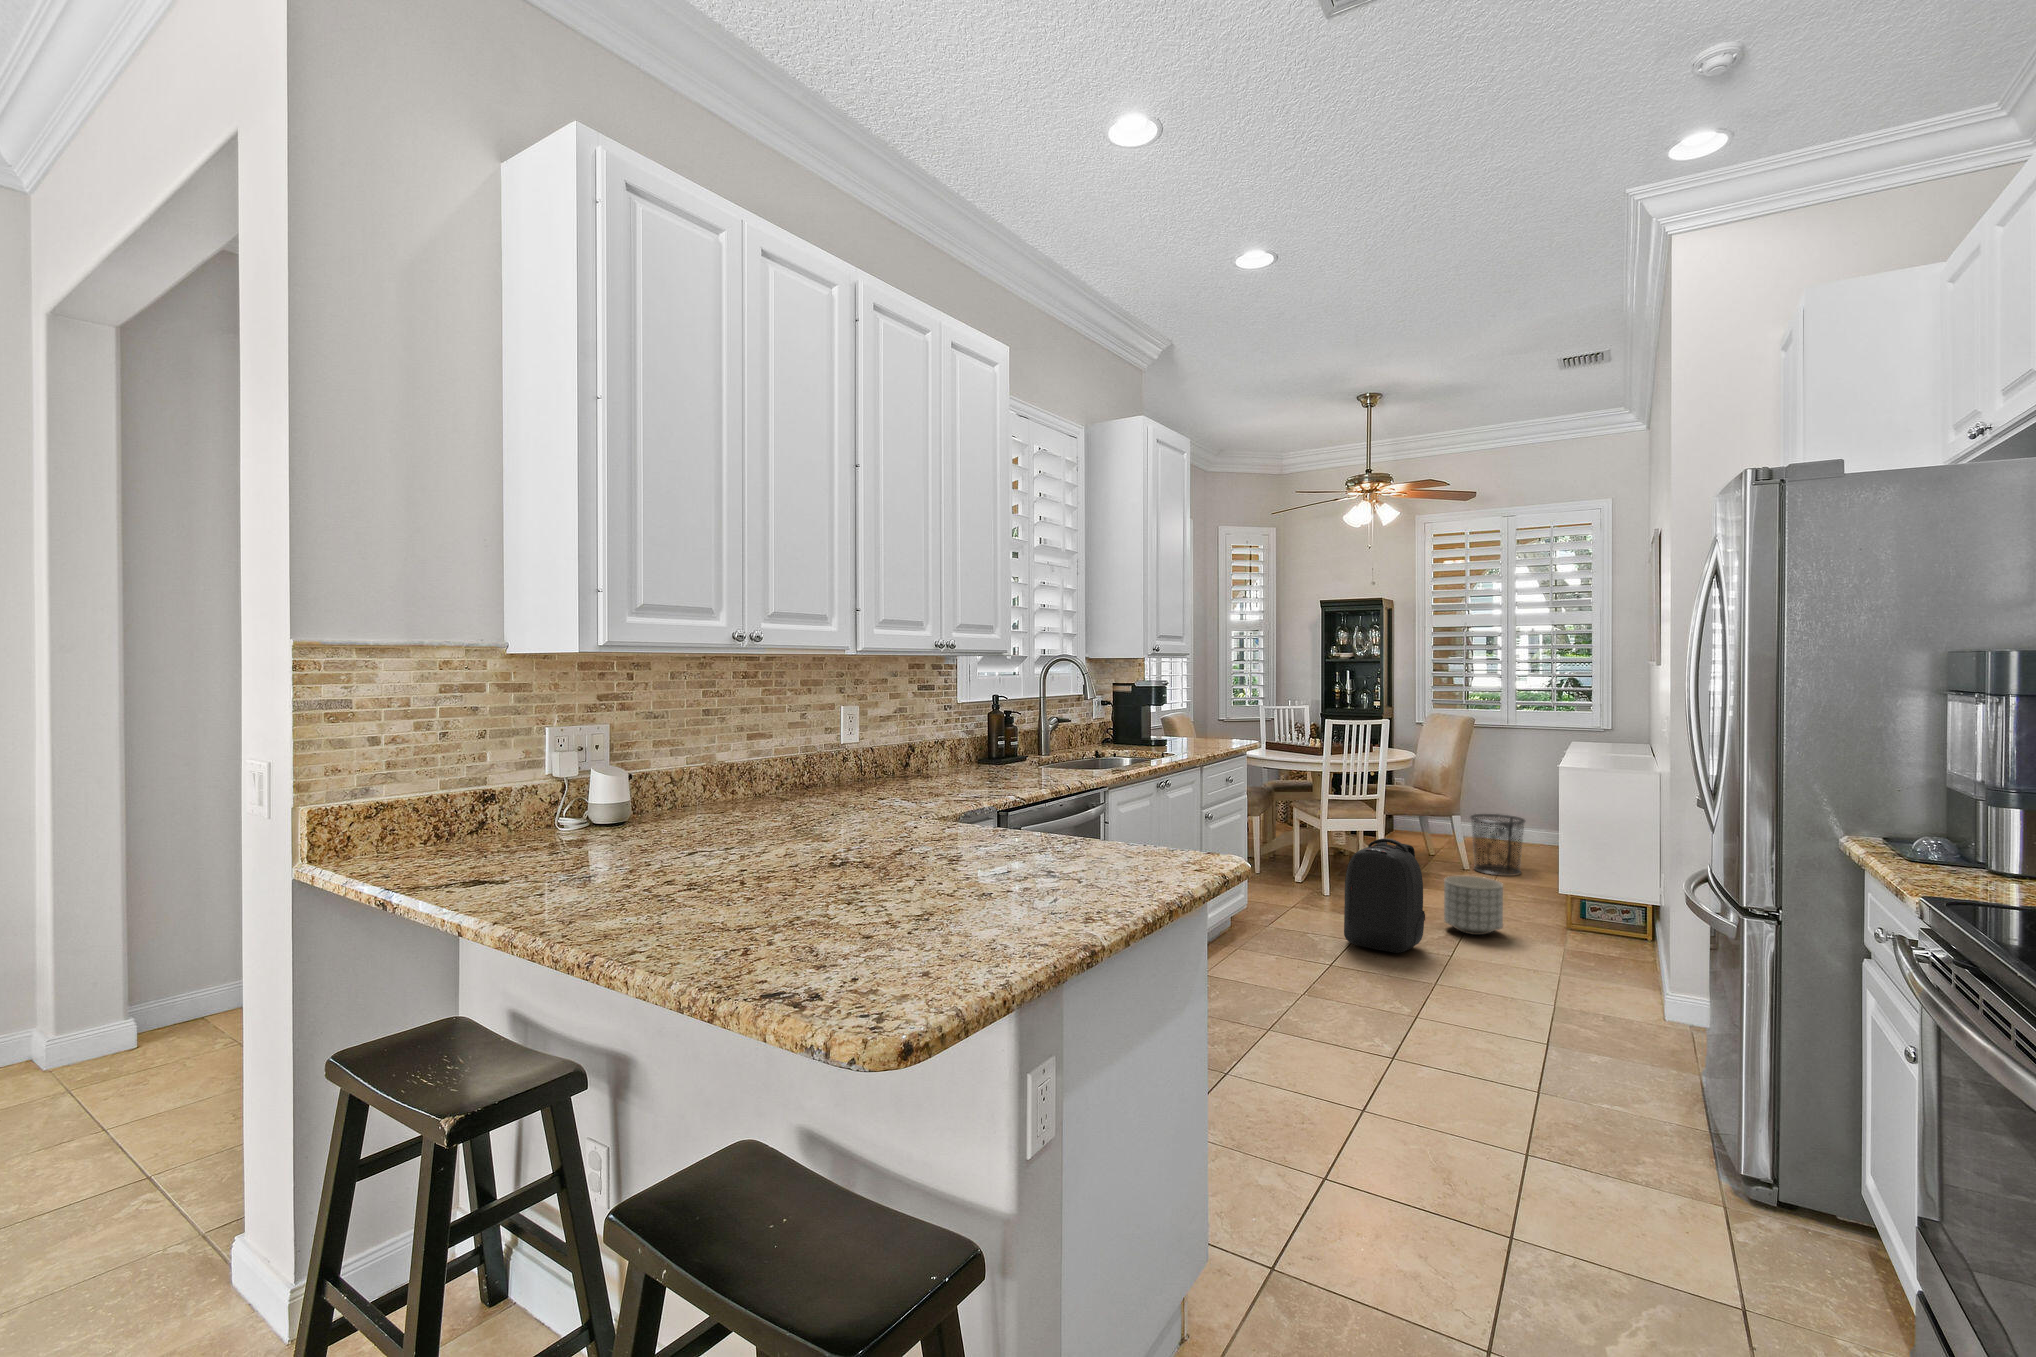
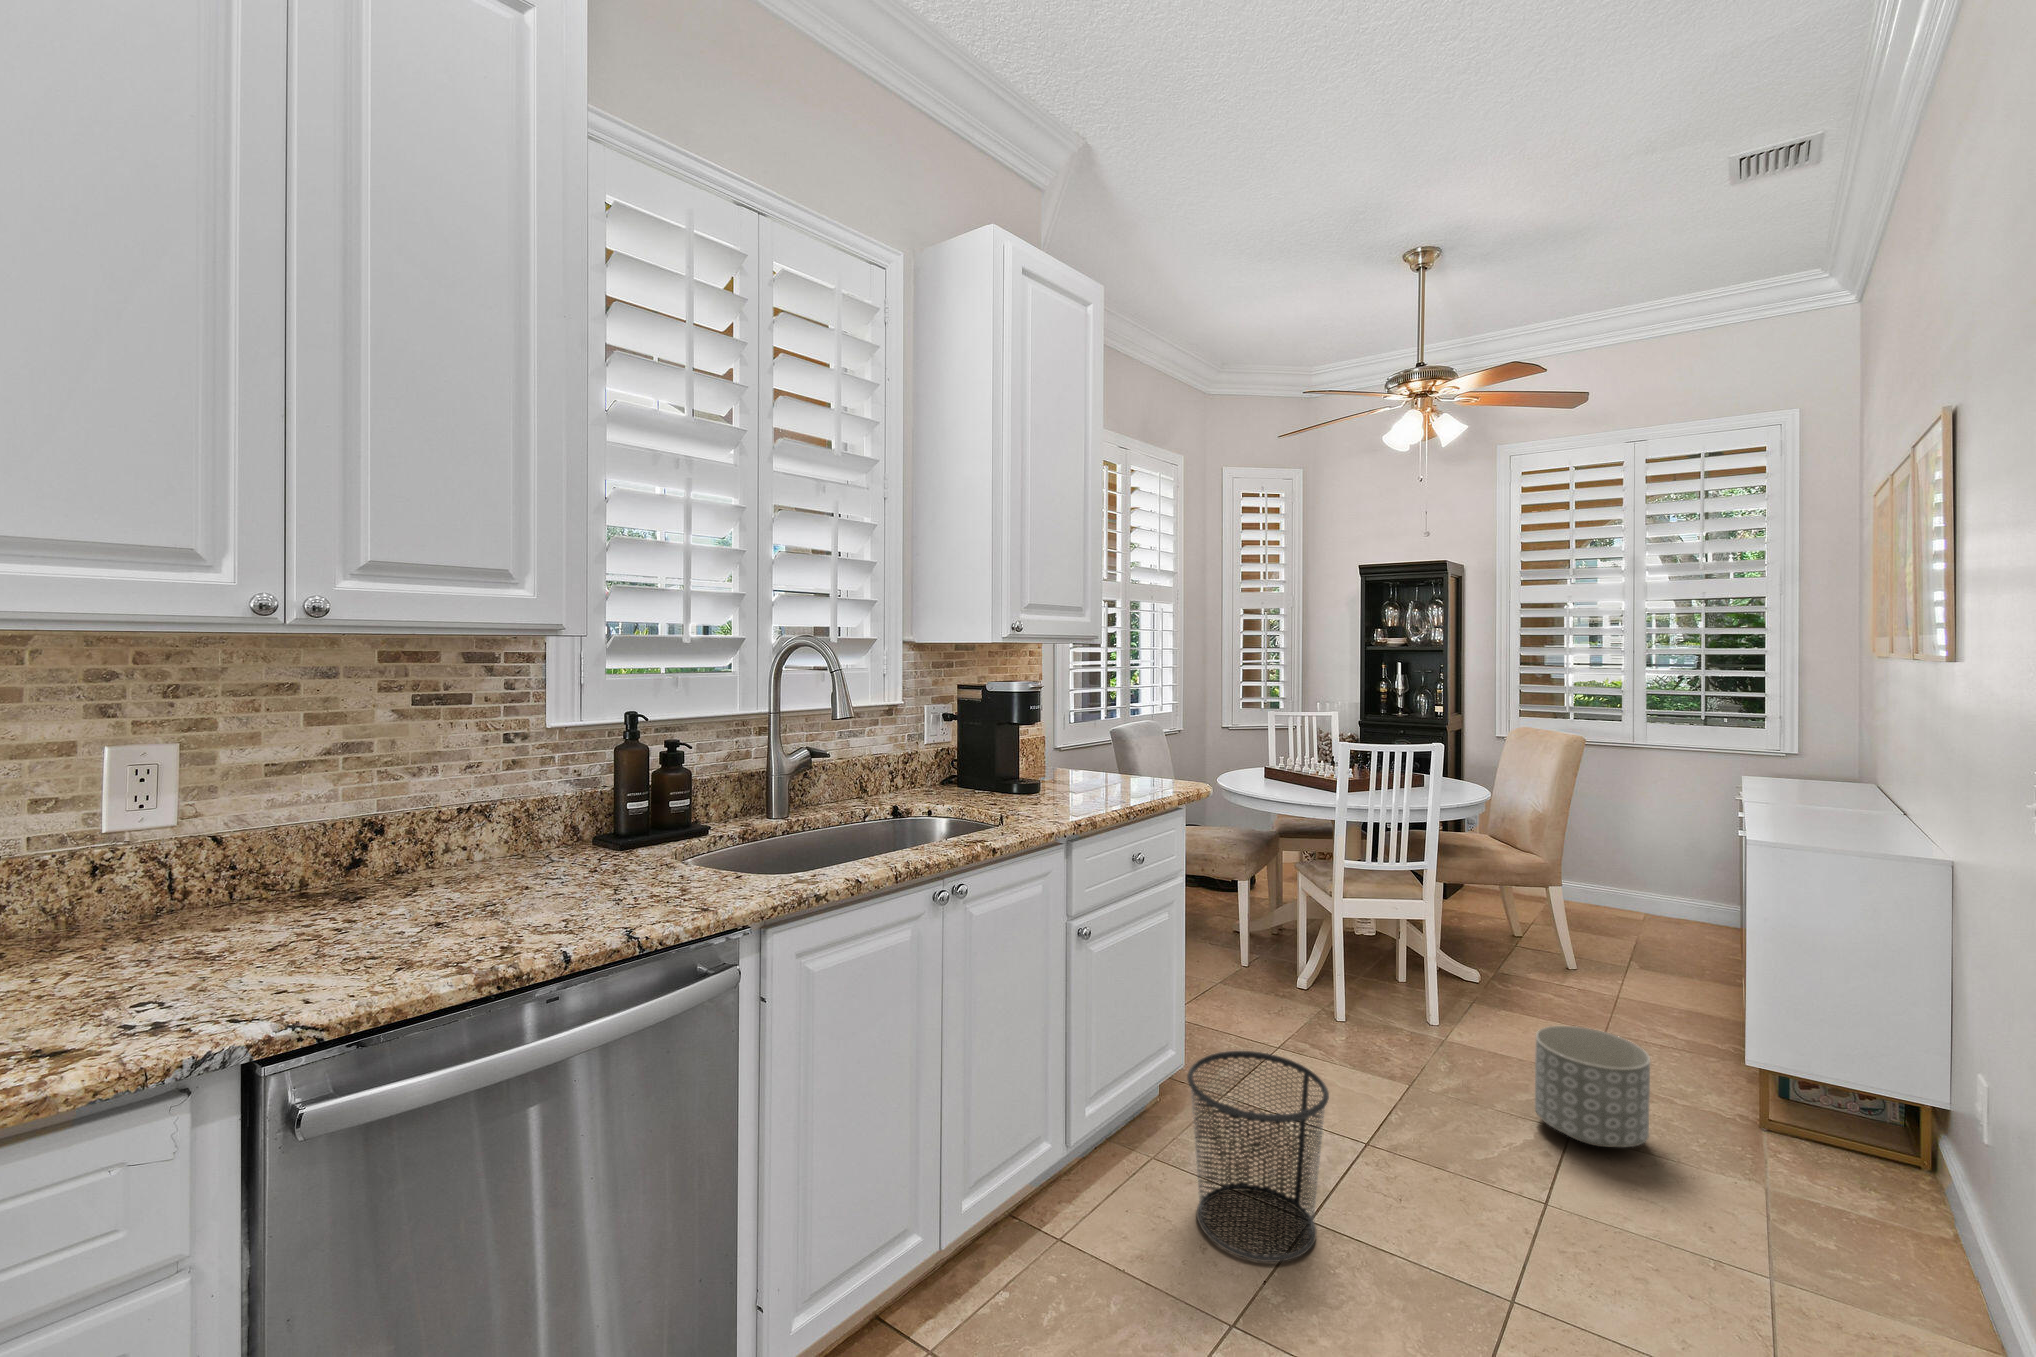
waste bin: present [1470,814,1525,876] -> present [1187,1051,1329,1262]
backpack: present [1344,838,1425,953] -> none [1343,971,1498,1205]

